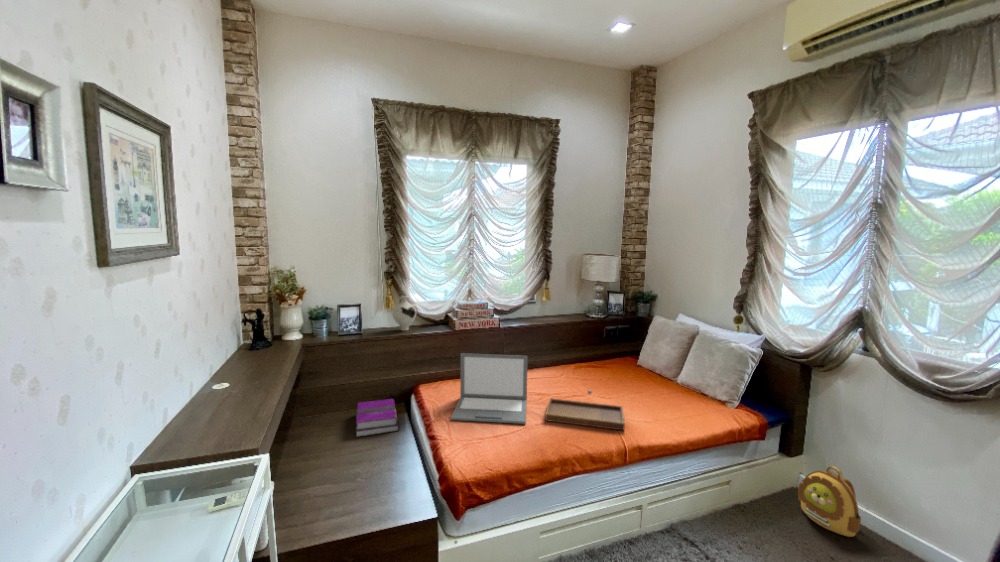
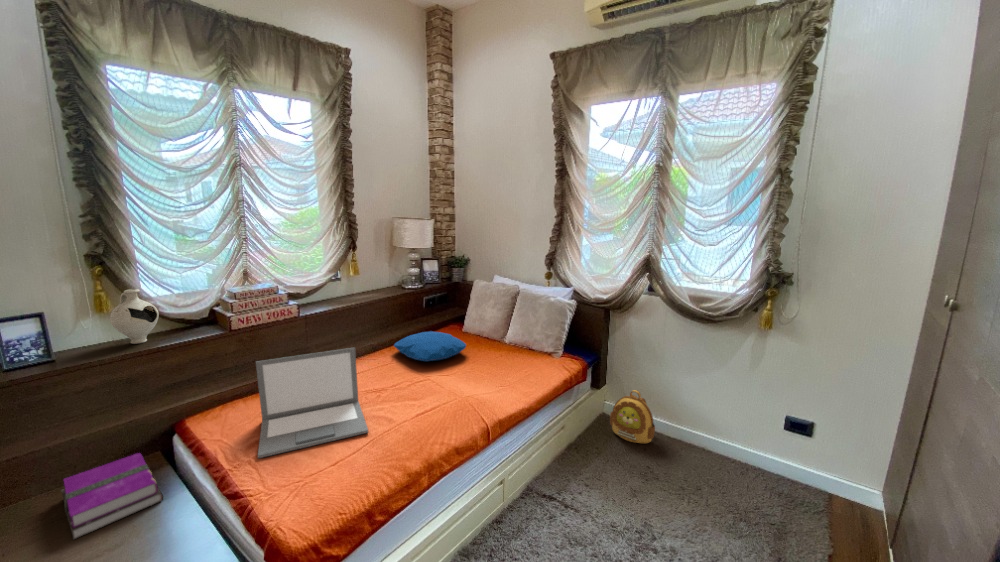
pillow: none [568,357,633,383] -> present [394,331,466,361]
tray: present [545,390,625,430] -> none [388,373,480,421]

